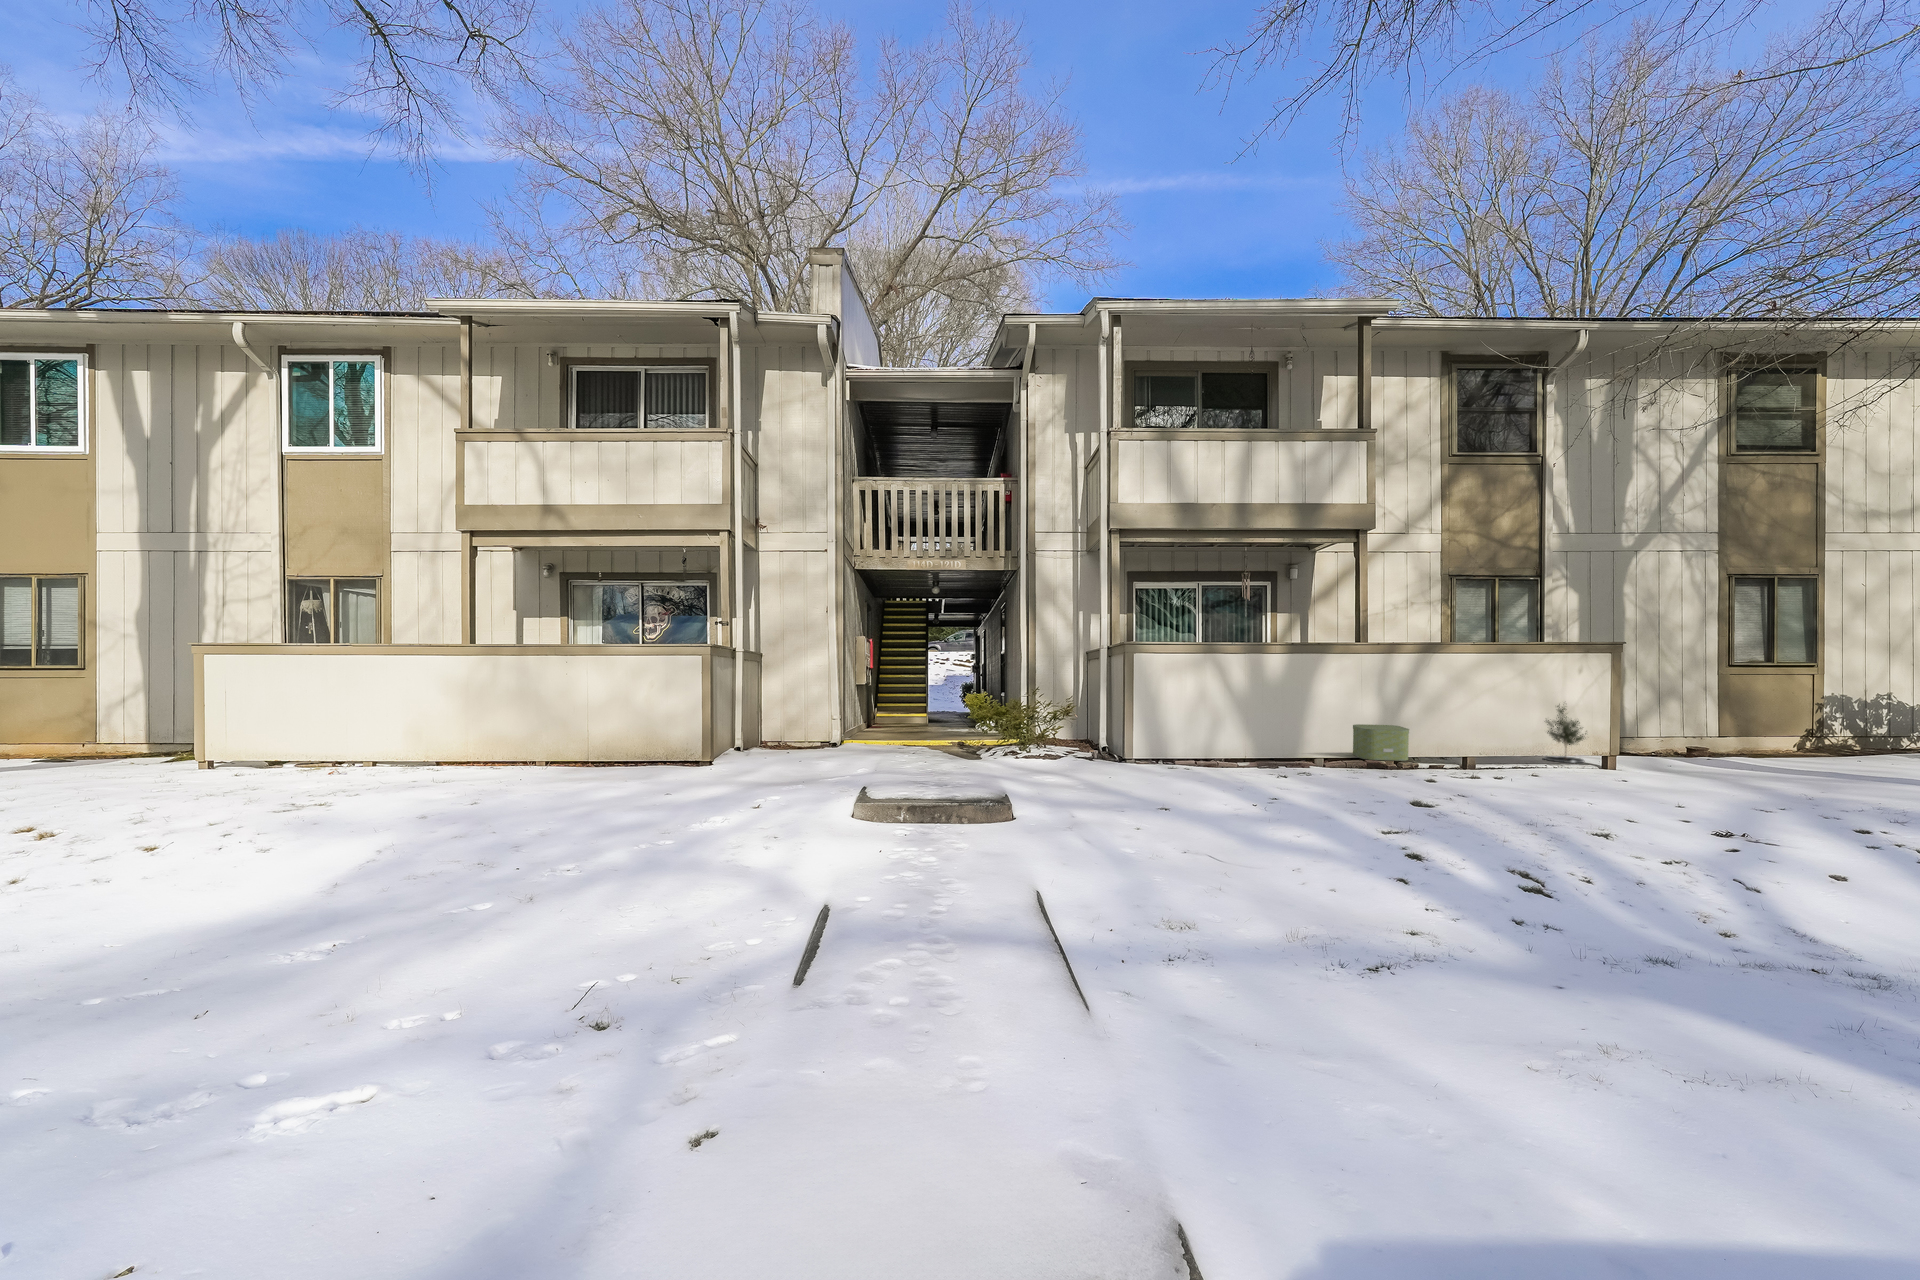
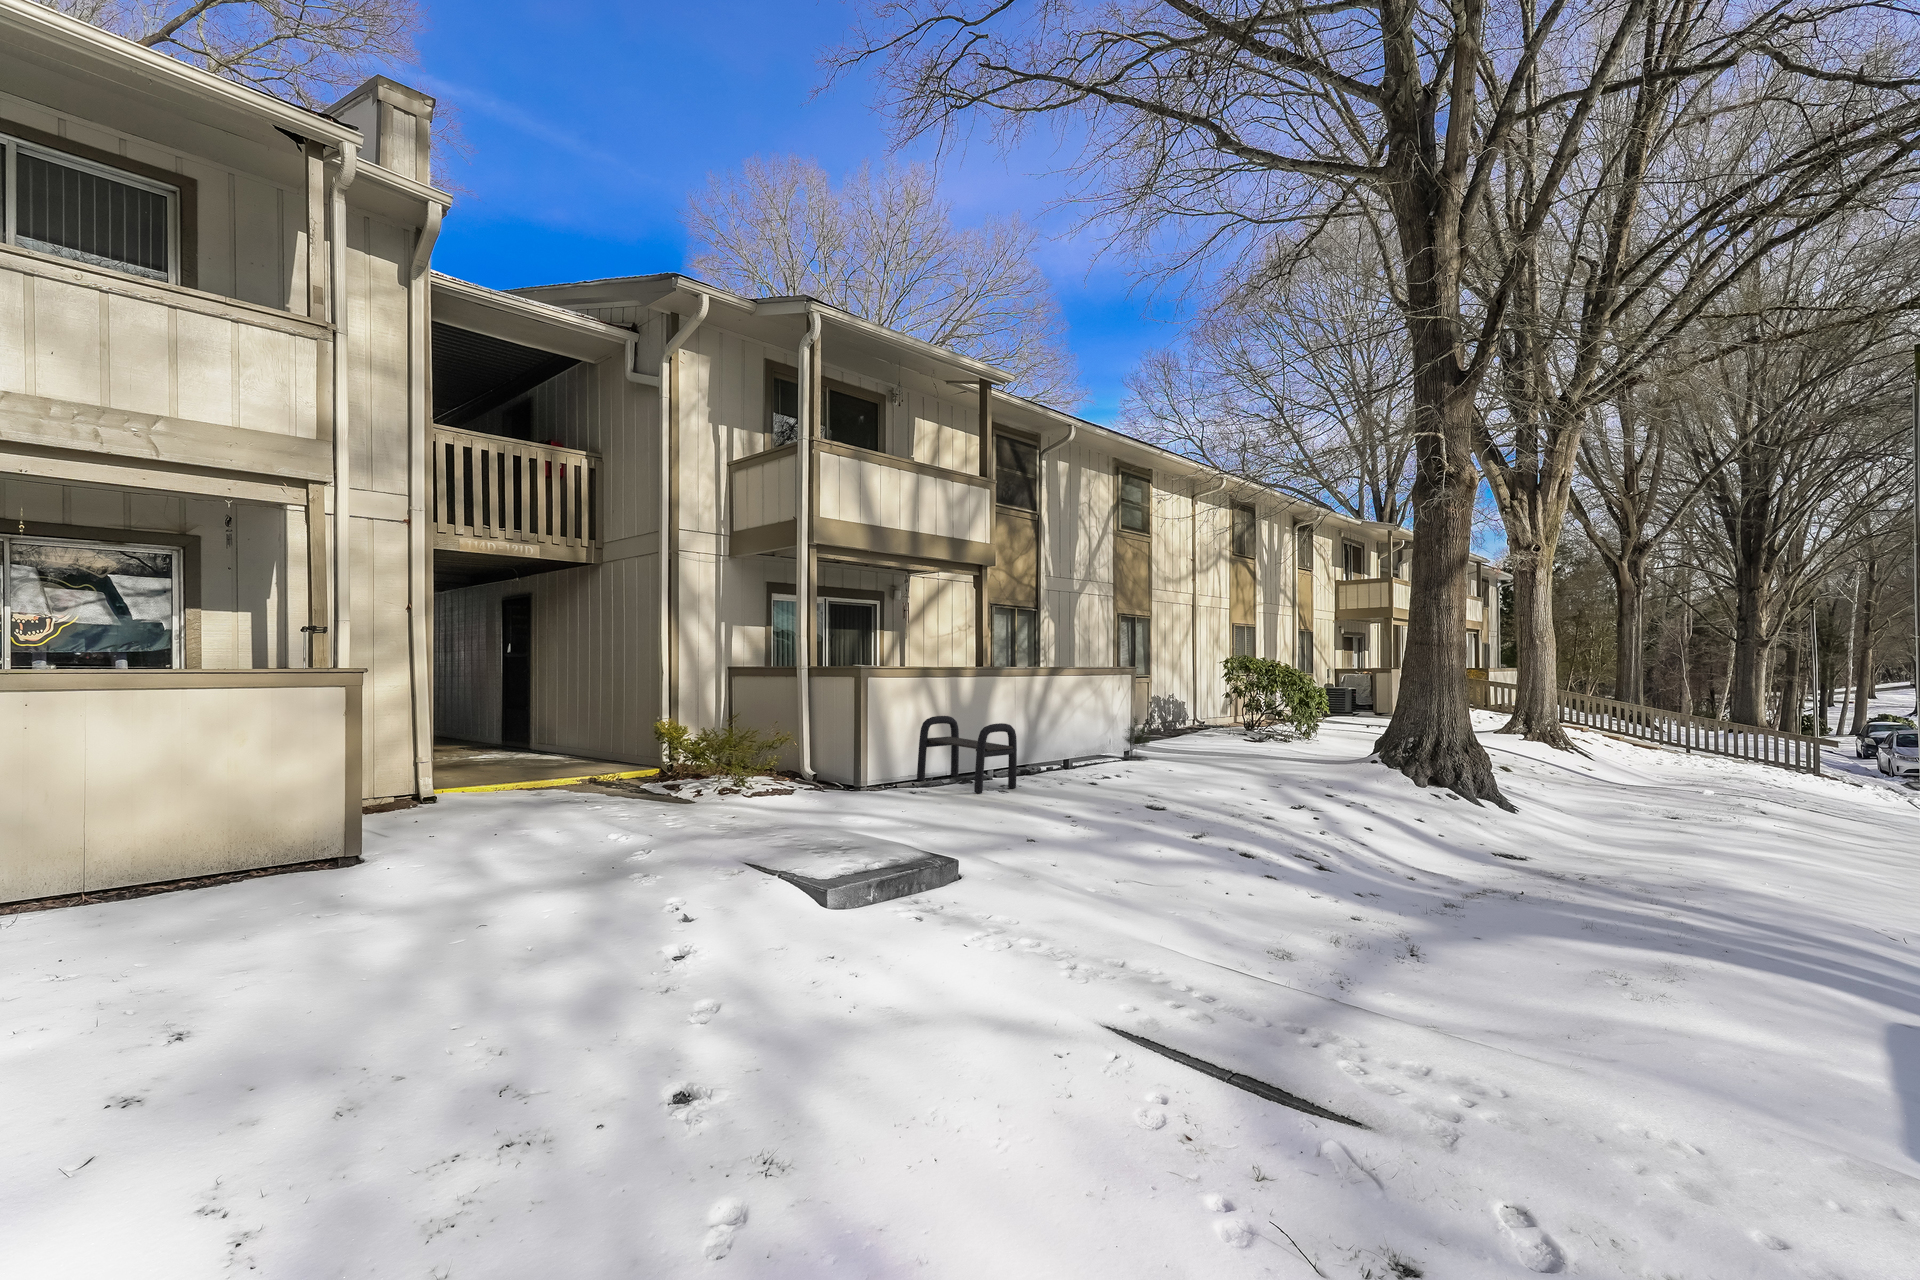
bench: none [1190,689,1268,764] -> present [917,716,1017,793]
storage box: present [1353,724,1409,761] -> none [1026,740,1074,773]

